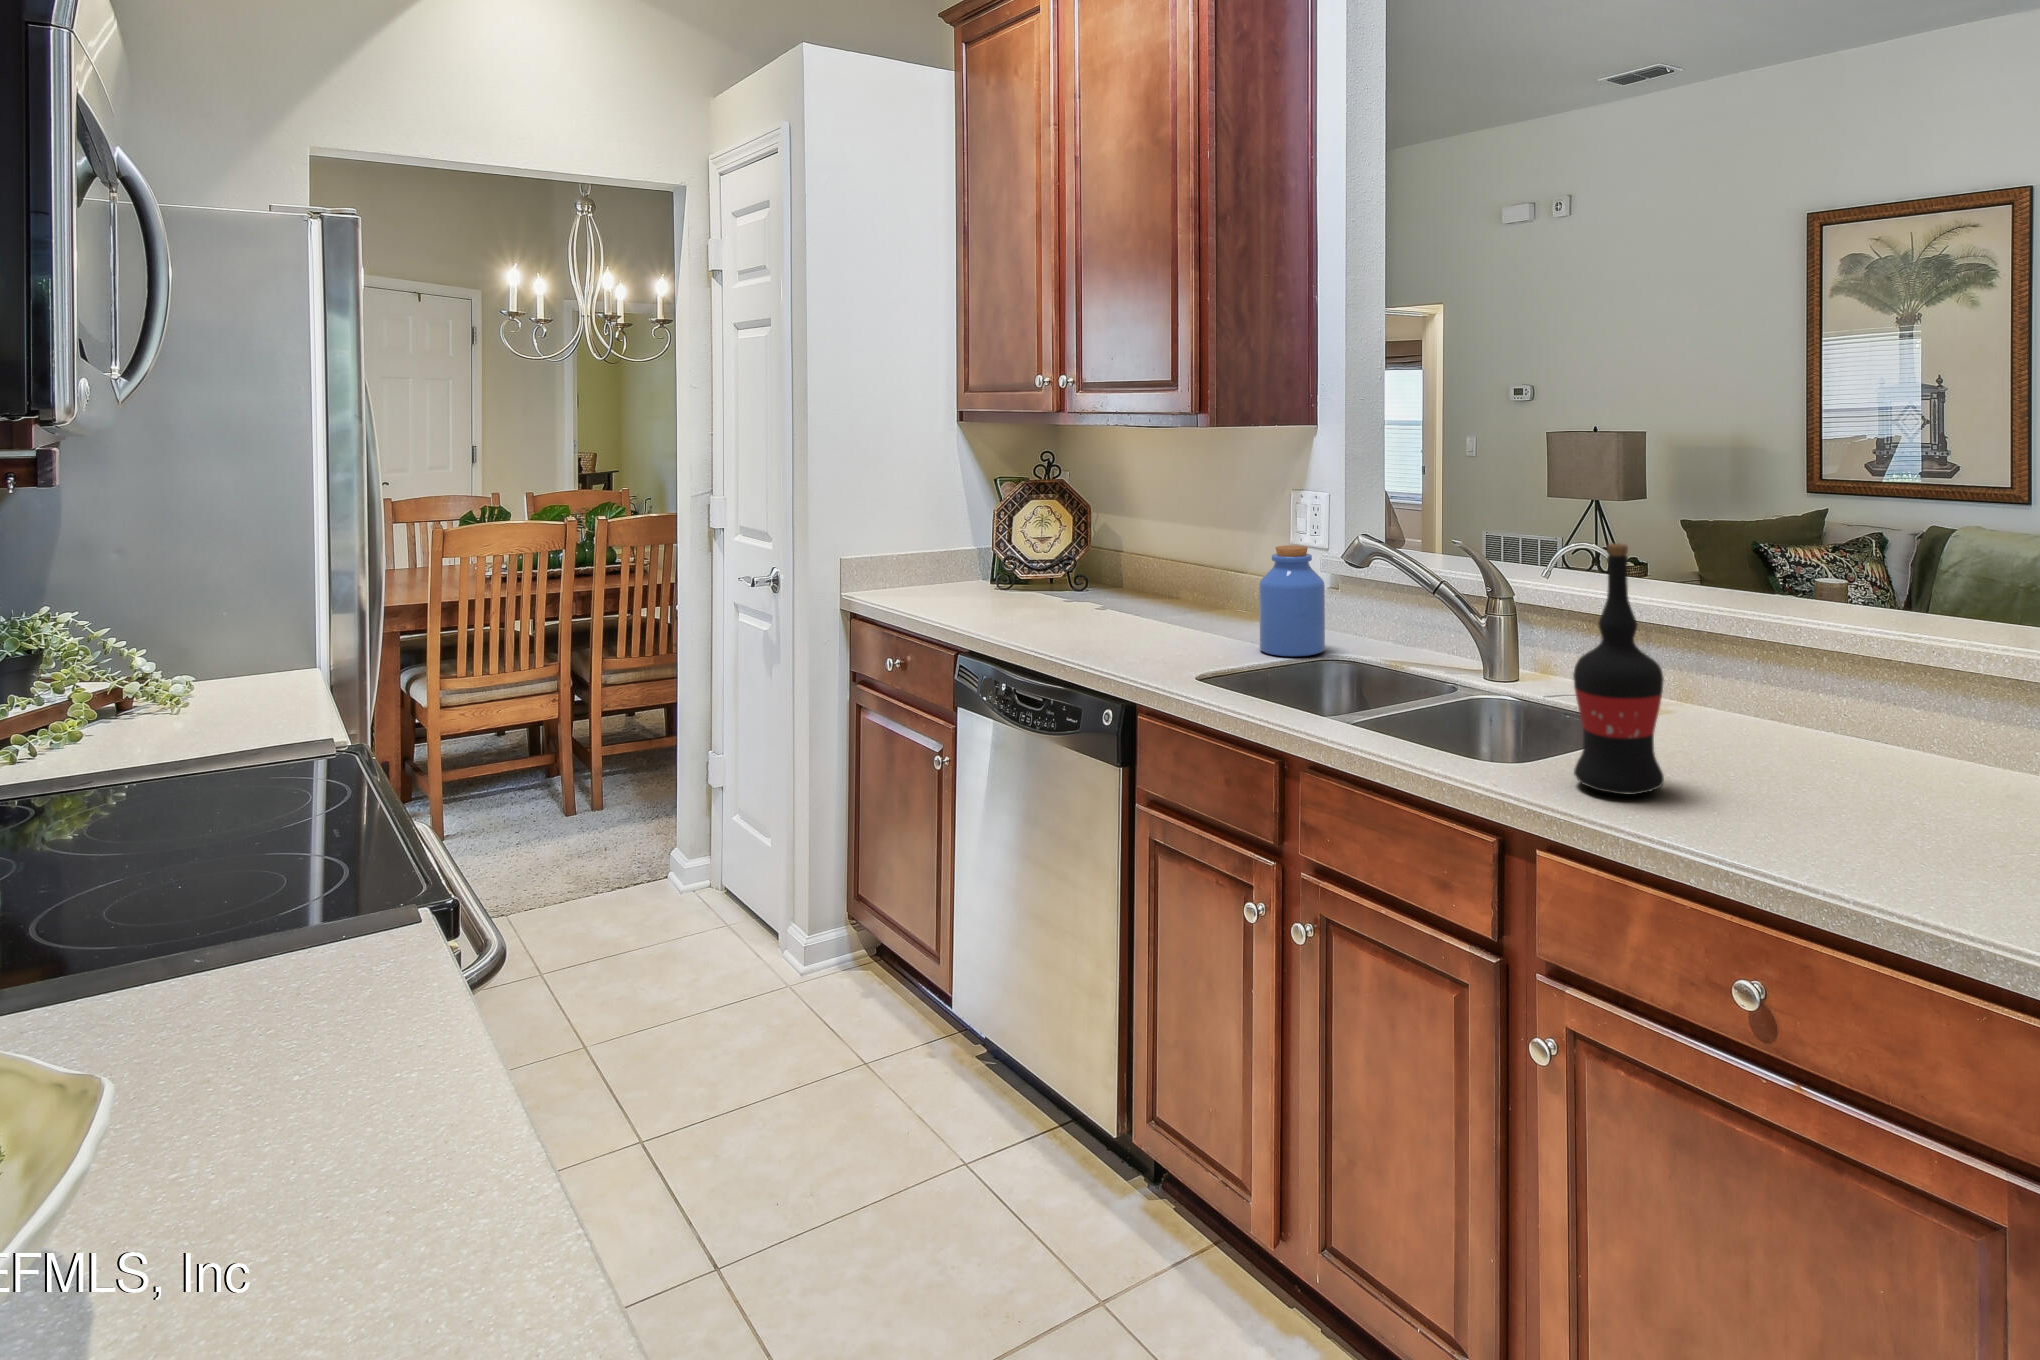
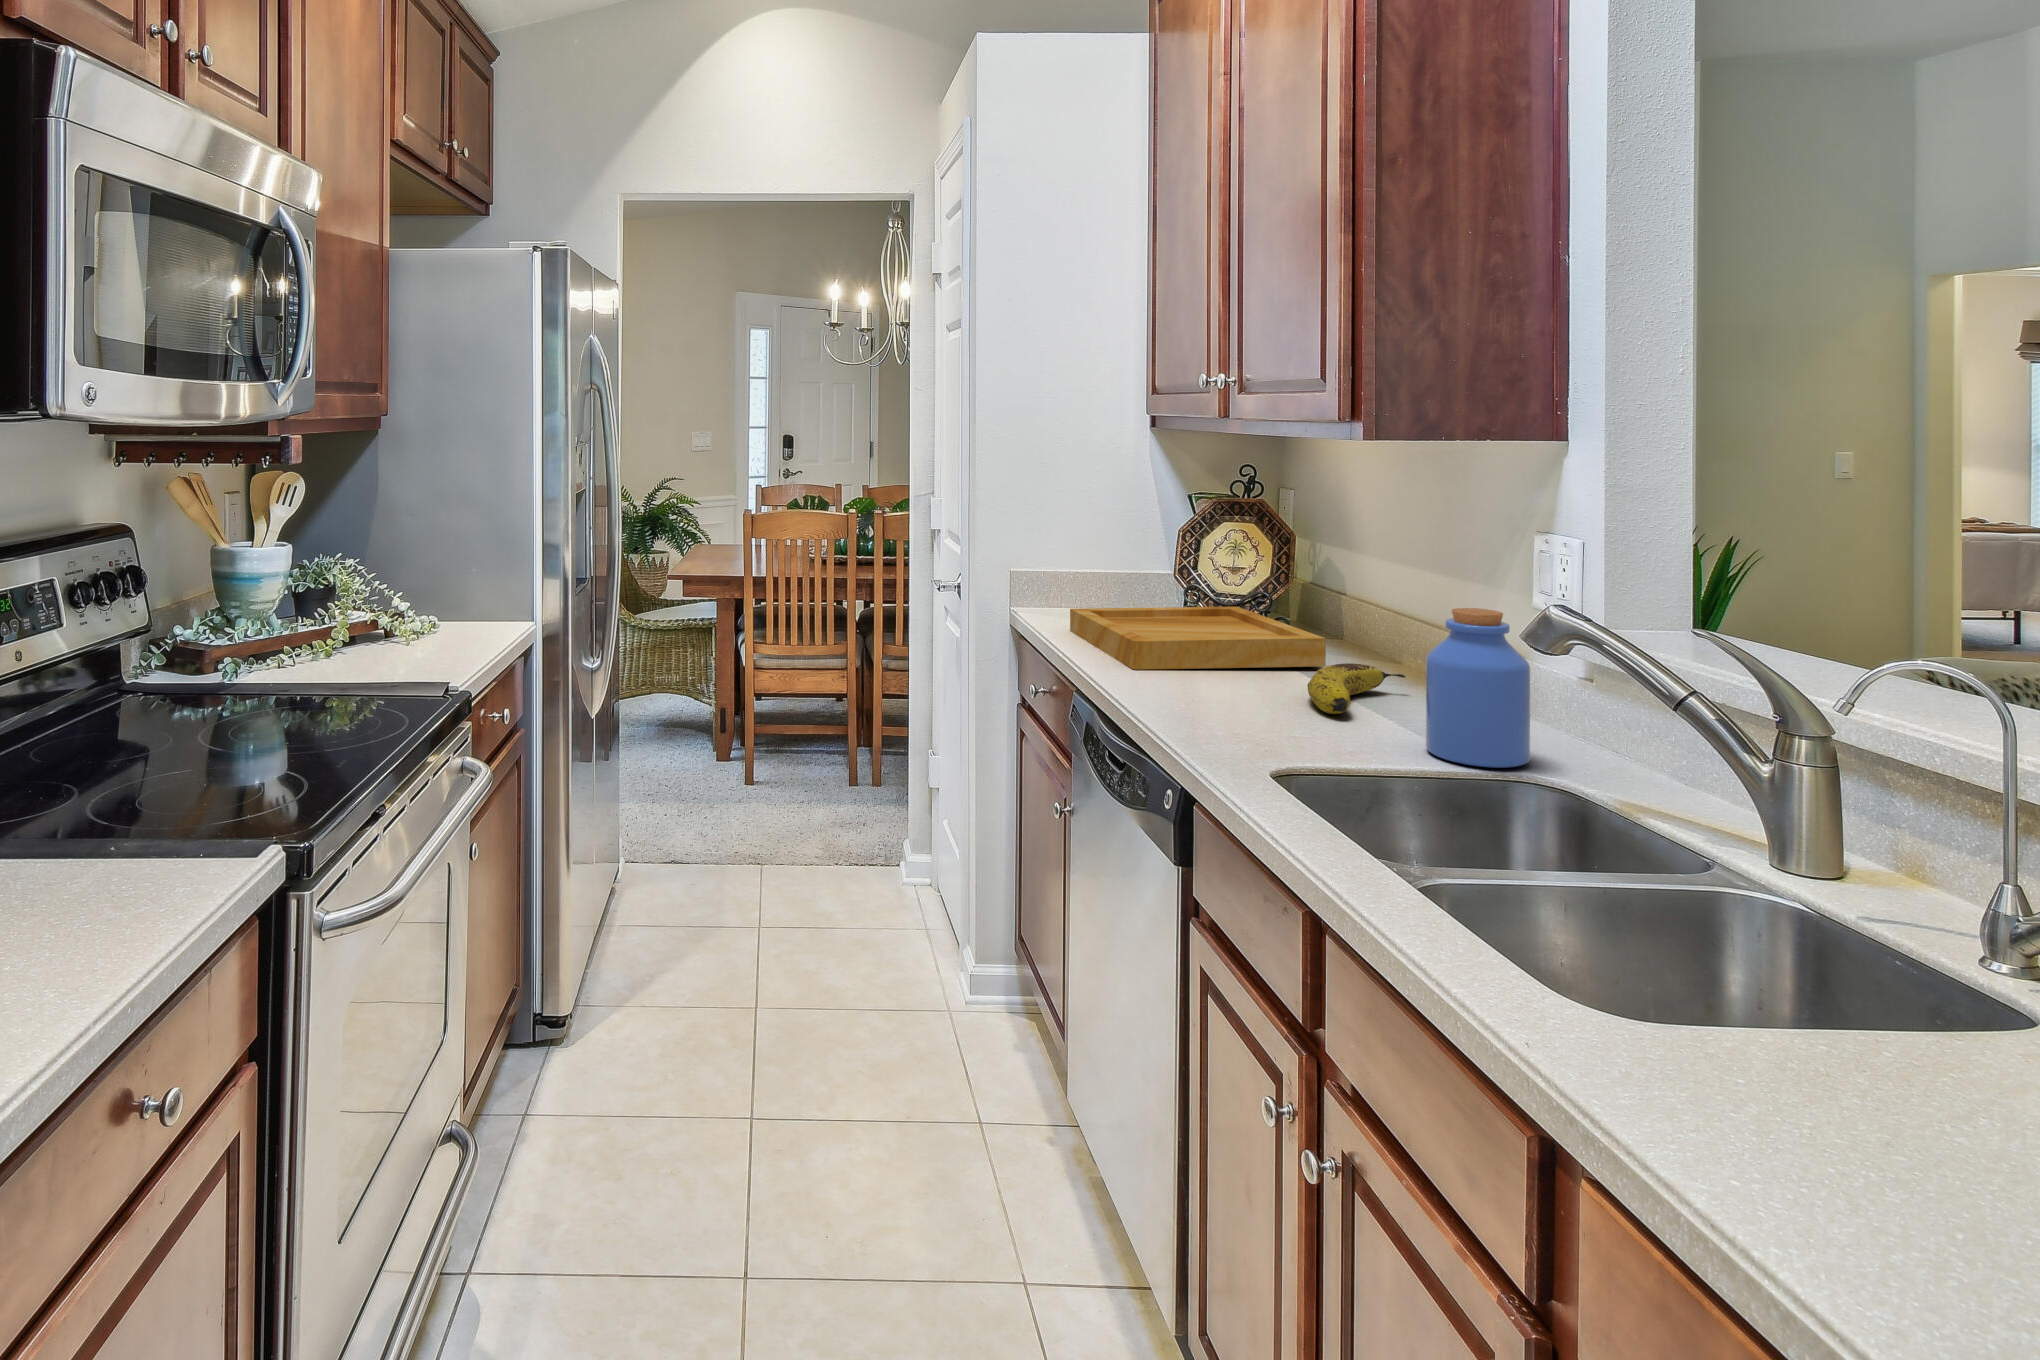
wine bottle: present [1573,543,1664,795] -> none [1723,672,1936,1179]
tray: none [920,570,1142,628] -> present [1070,607,1326,670]
fruit: none [1154,601,1210,638] -> present [1308,663,1406,714]

